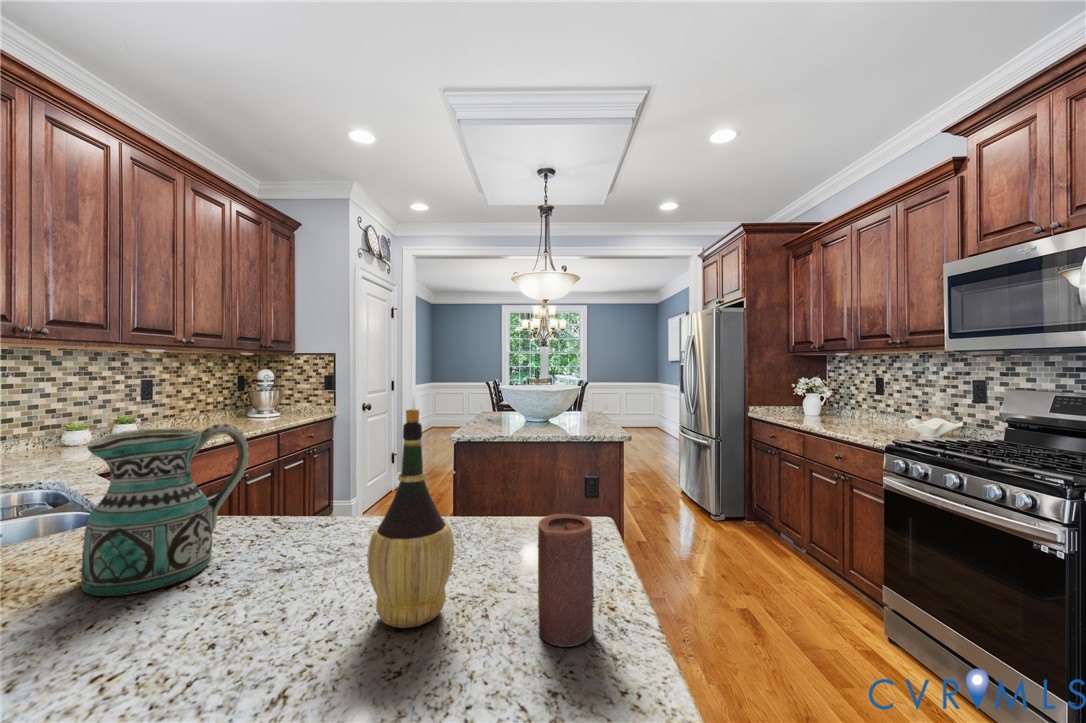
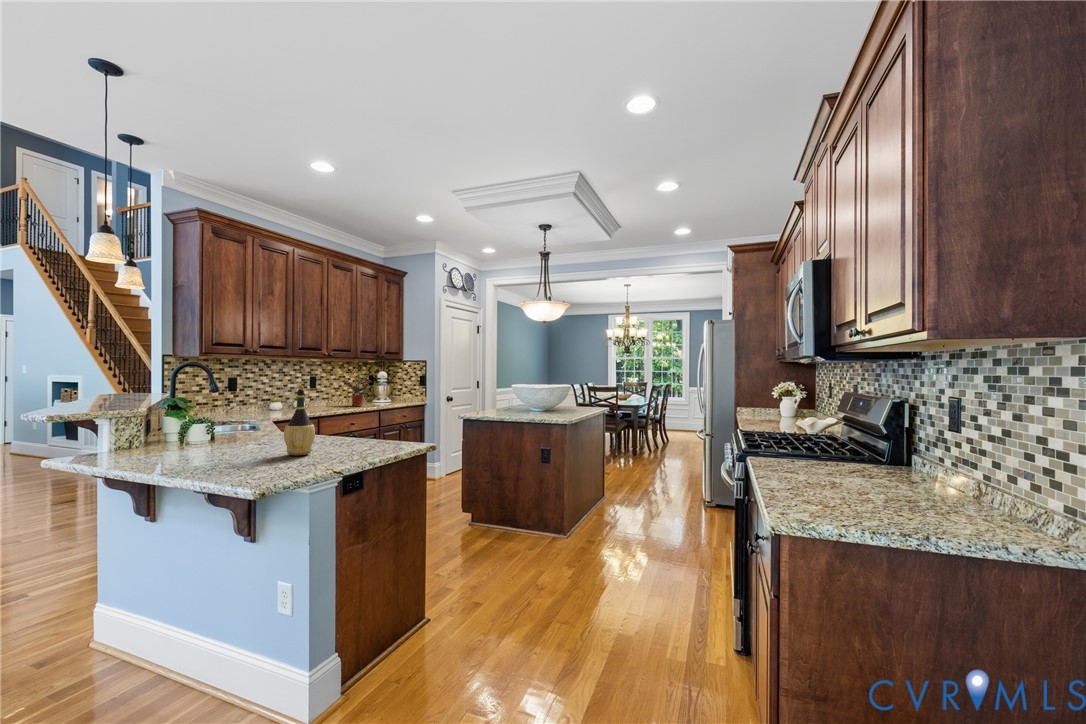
potted plant: none [208,371,260,427] -> present [344,374,372,406]
ceramic pitcher: present [81,424,249,596] -> none [228,392,284,445]
candle: present [538,514,594,647] -> none [321,423,342,462]

